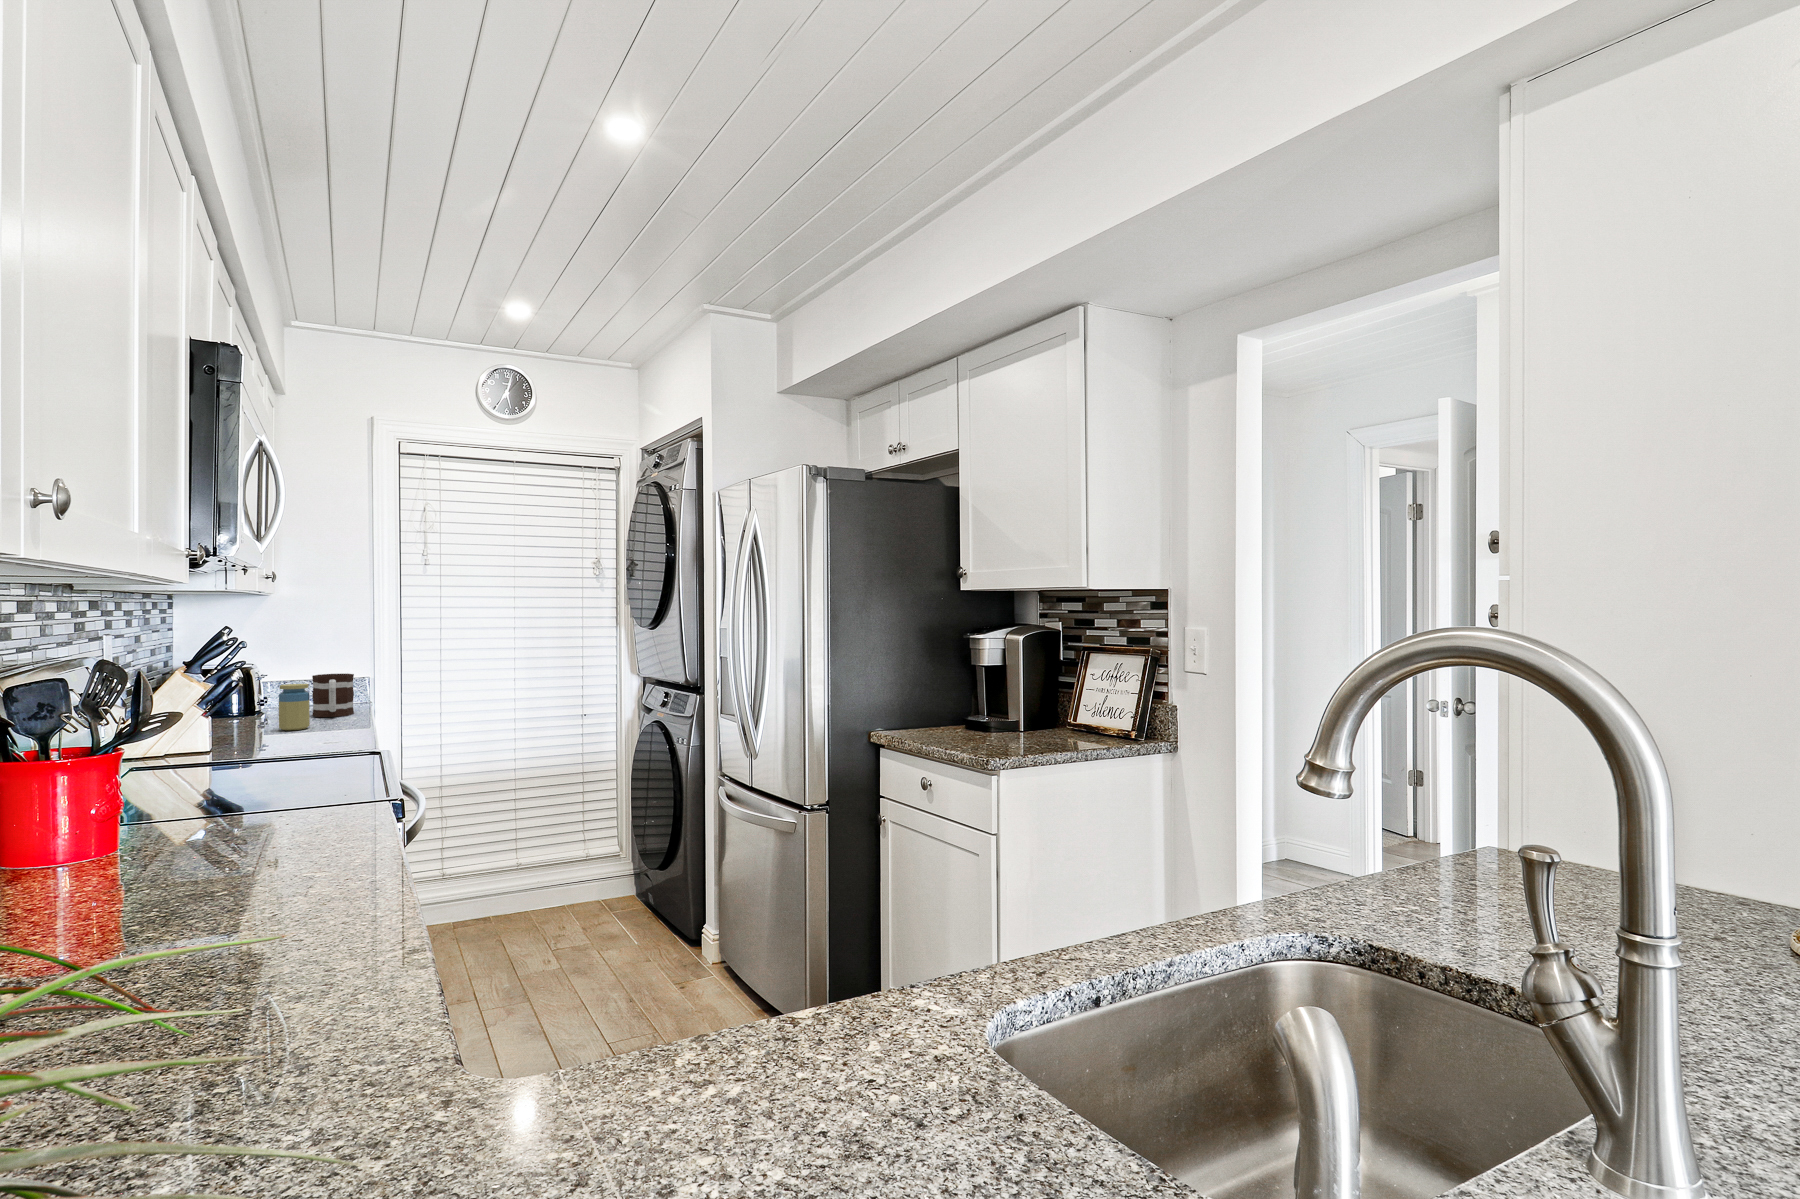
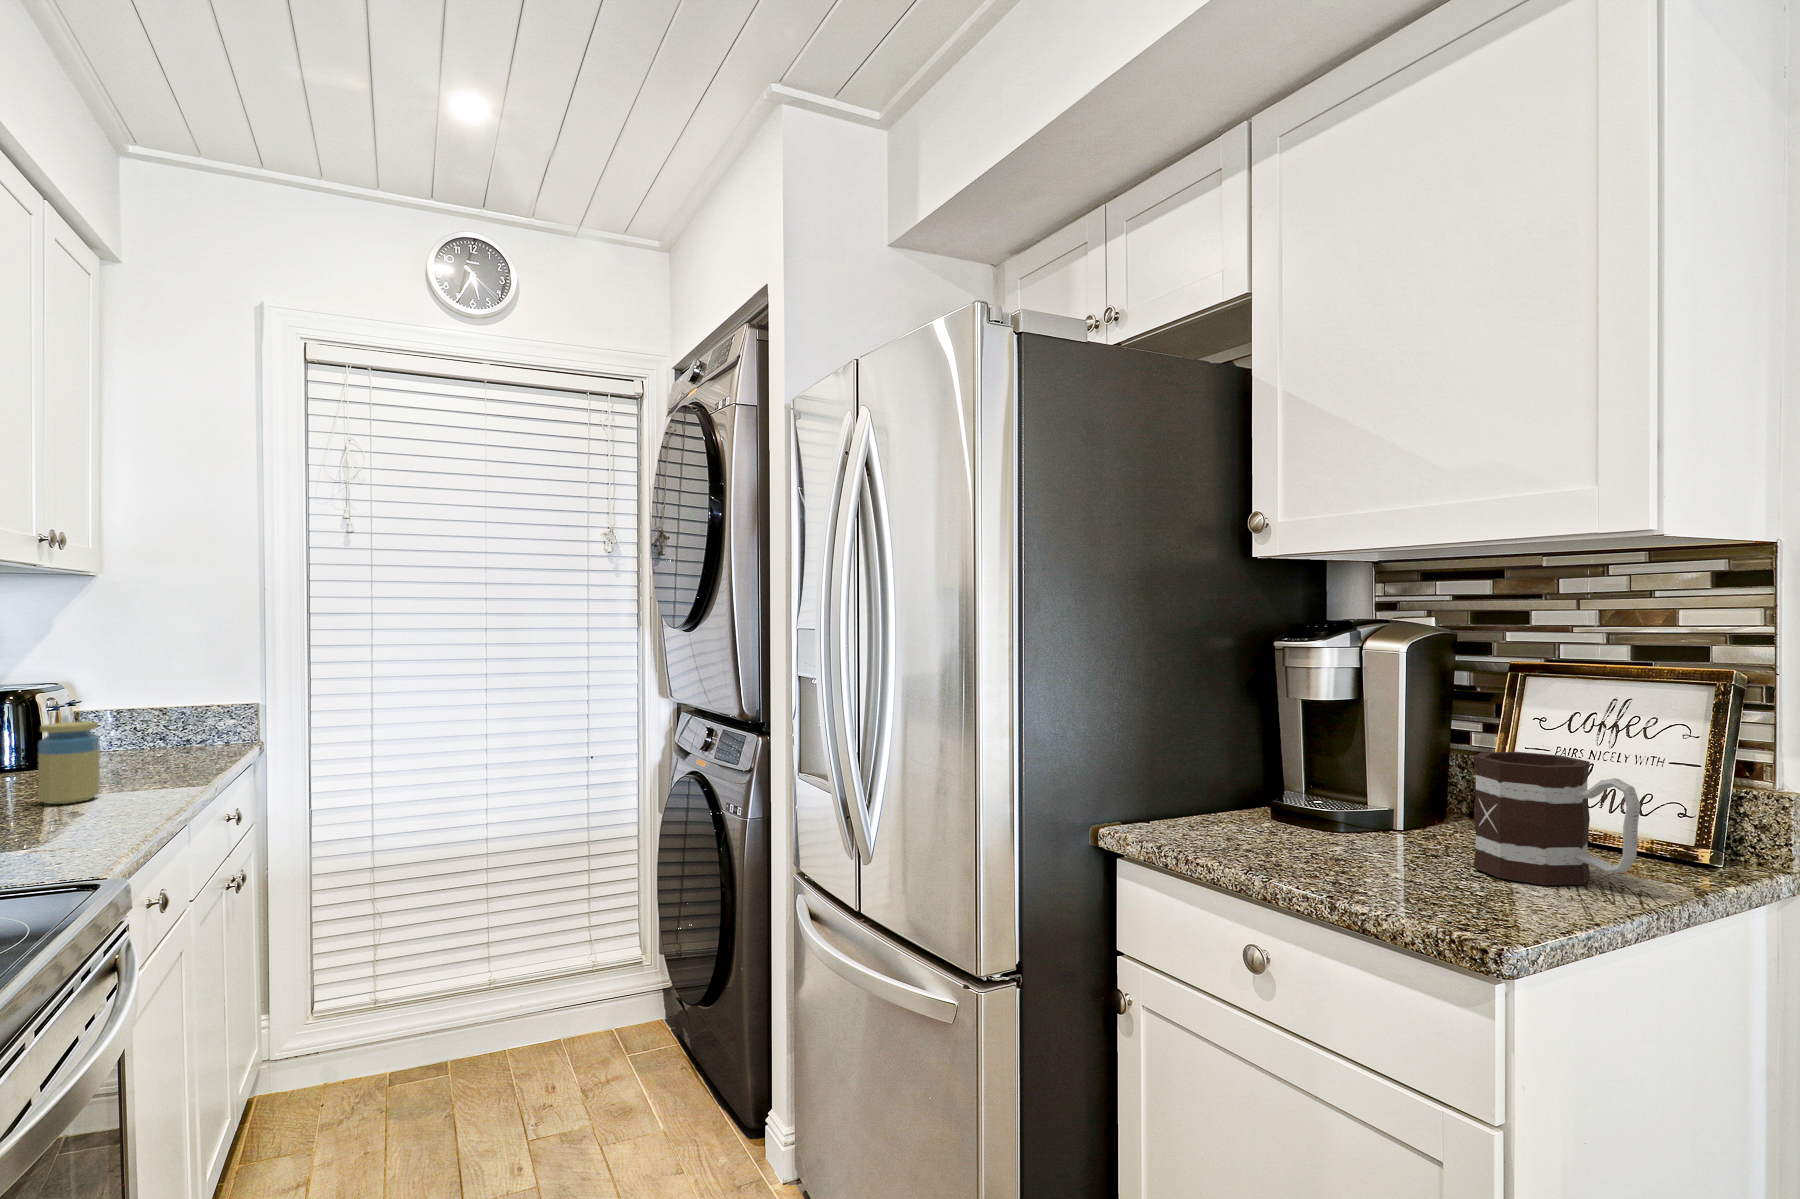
mug: present [312,674,354,717] -> present [1473,752,1640,885]

